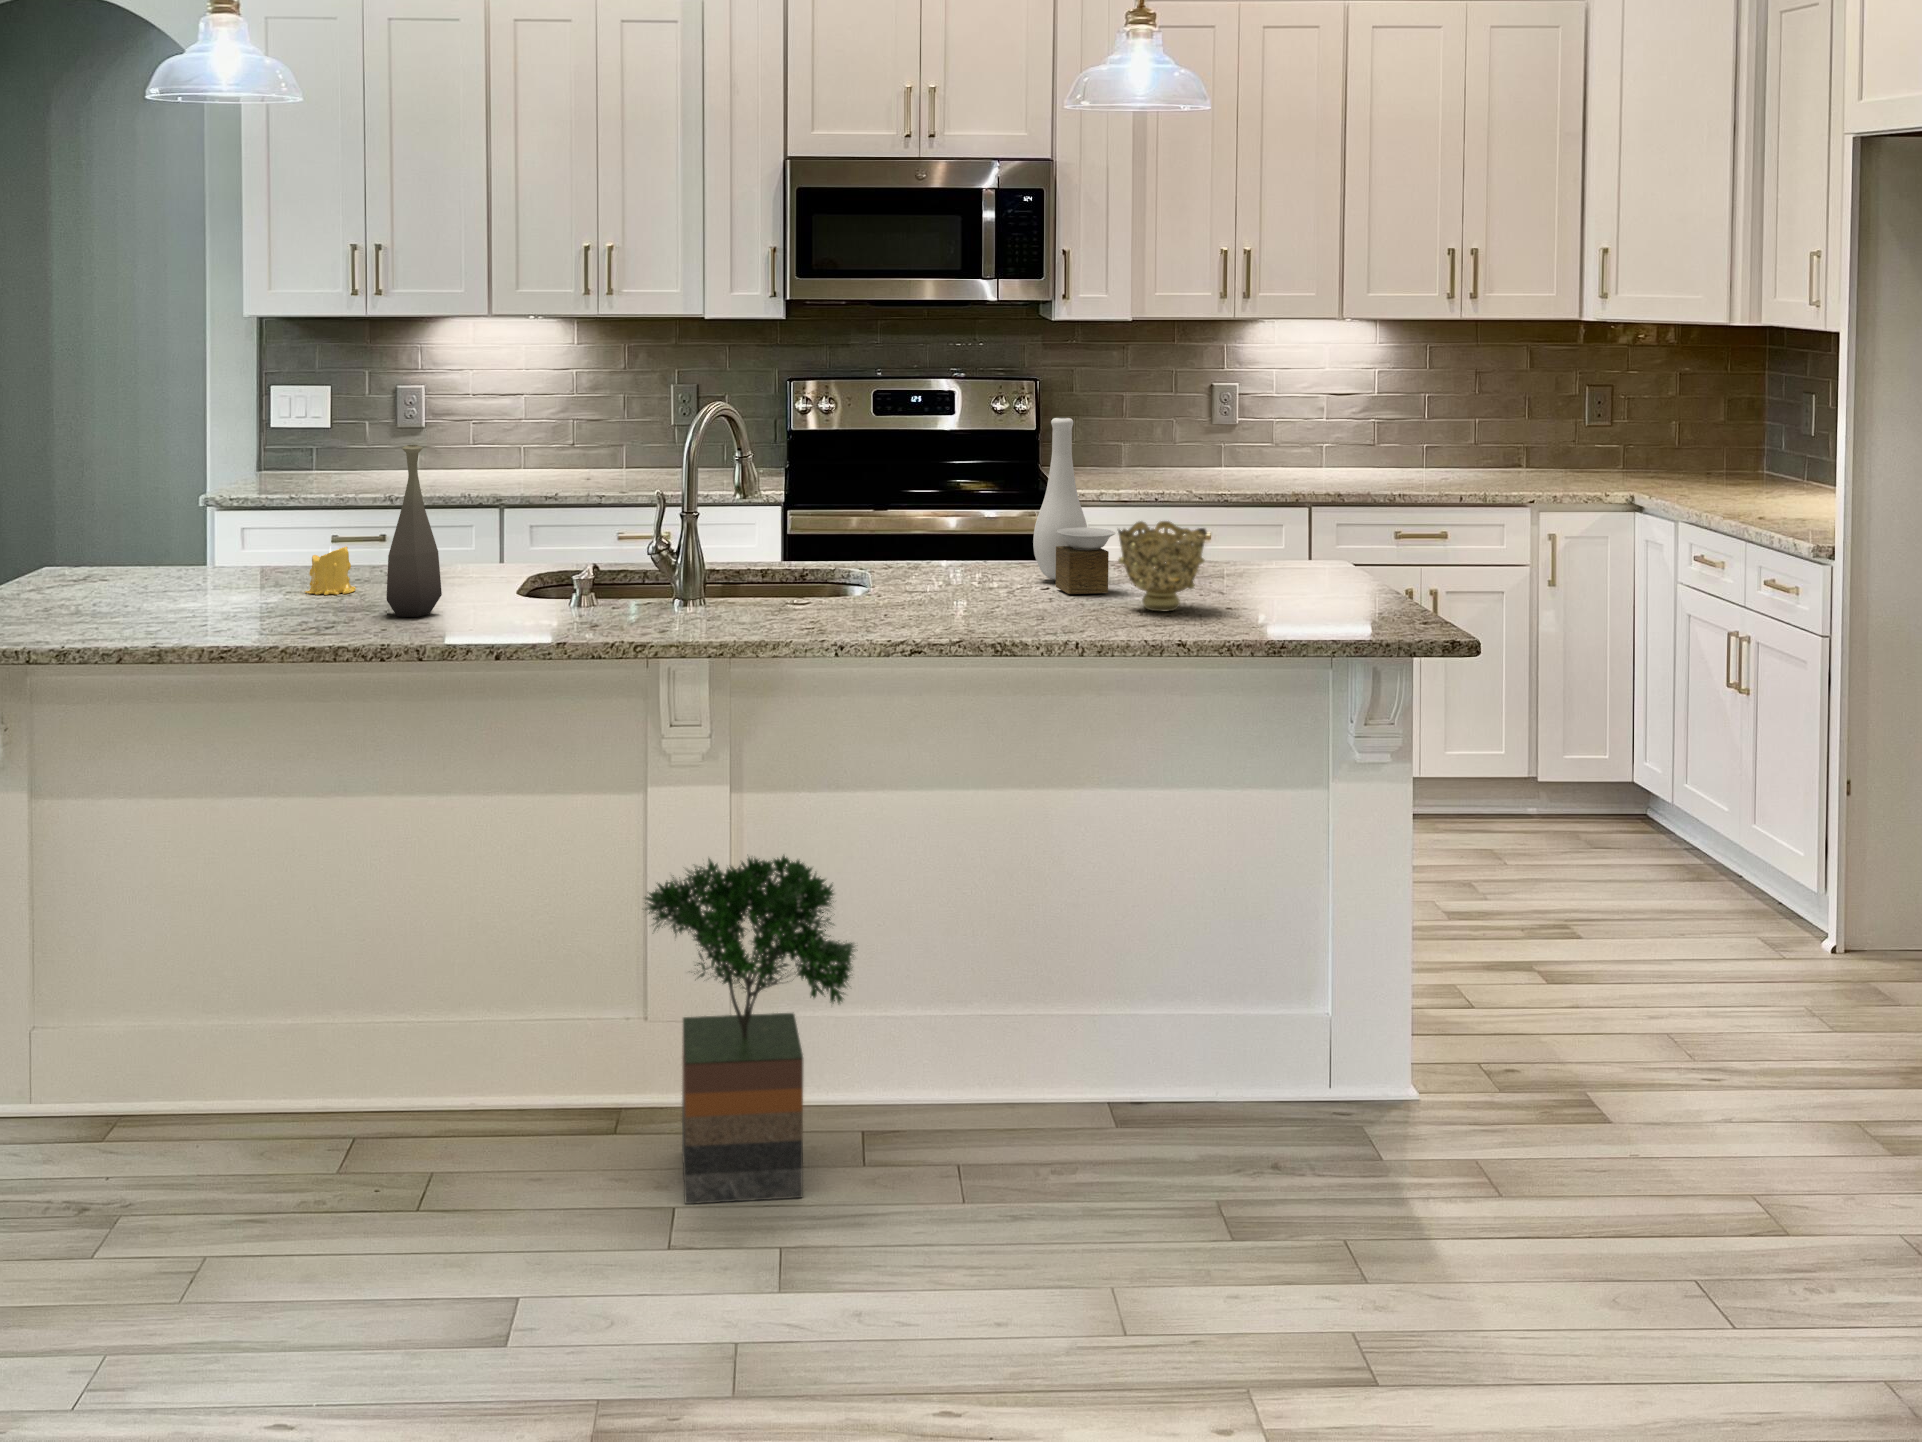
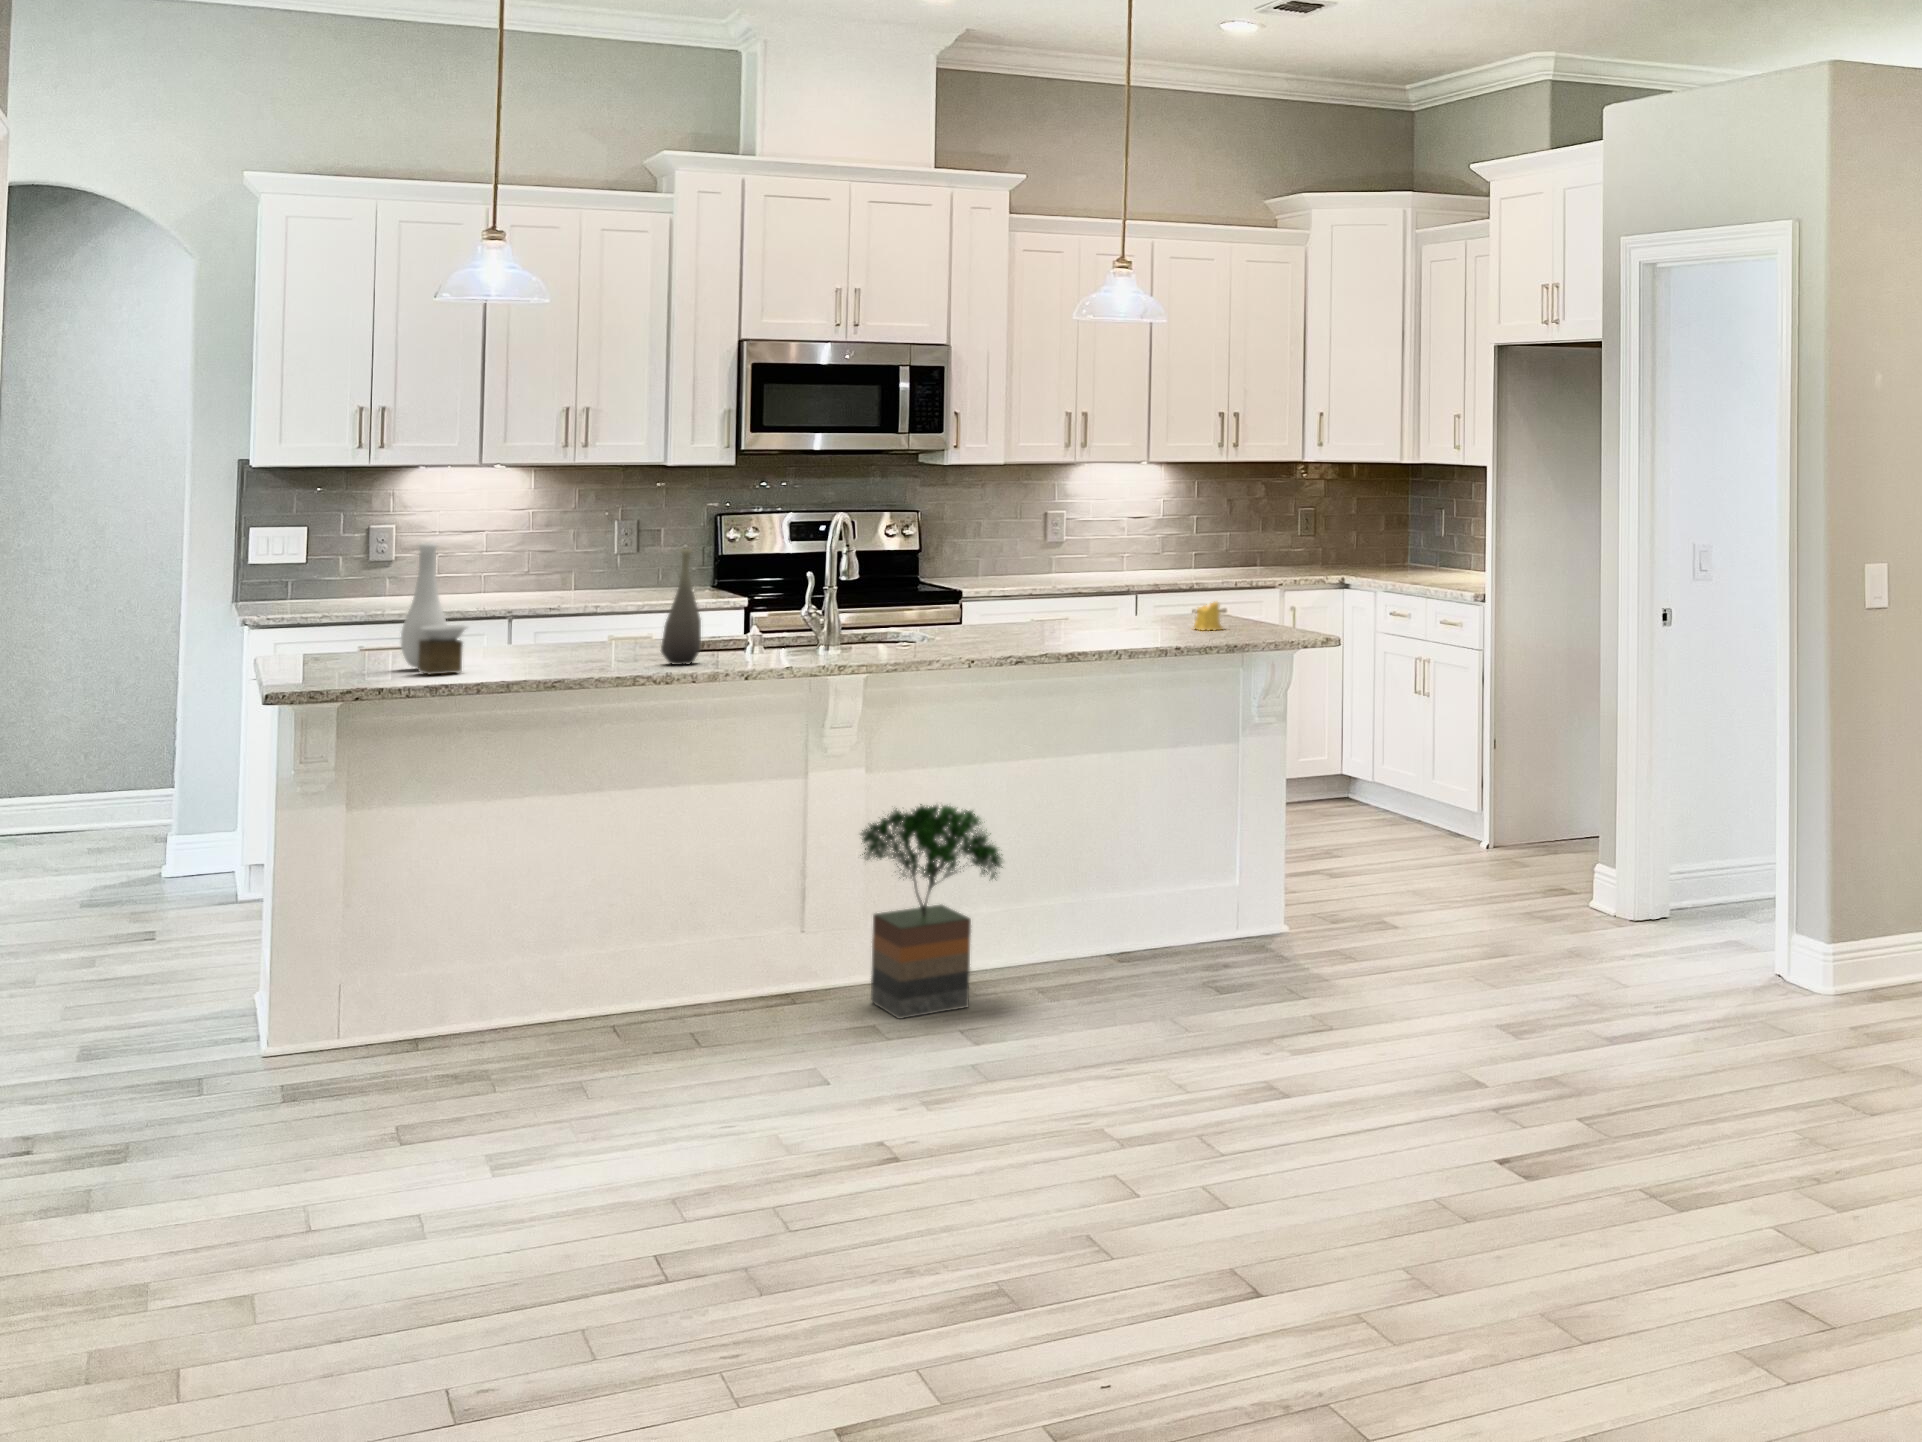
vase: present [1033,418,1115,594] -> present [401,542,467,674]
decorative bowl: present [1118,521,1207,612] -> none [1127,584,1181,638]
candle: present [305,546,356,595] -> present [1194,602,1222,630]

